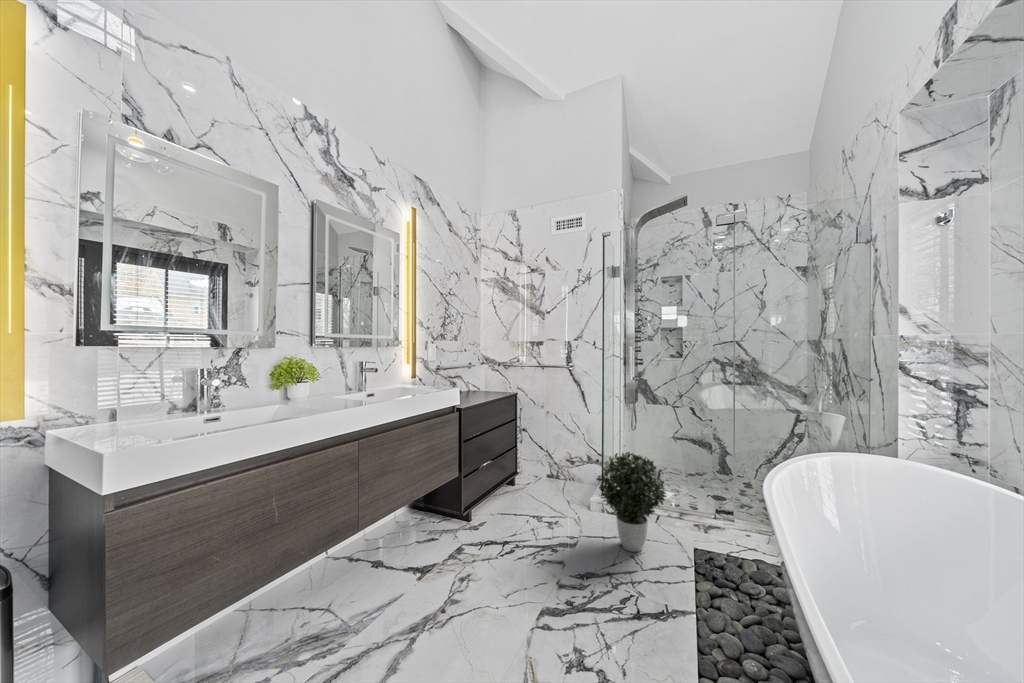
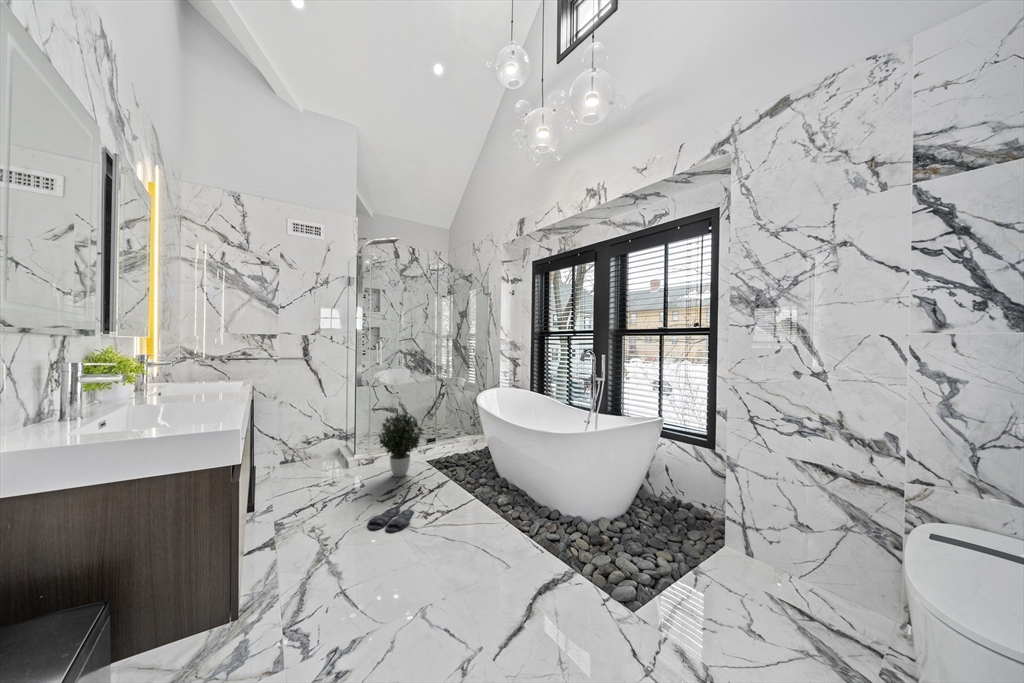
slippers: none [498,596,575,644] -> present [368,508,414,532]

